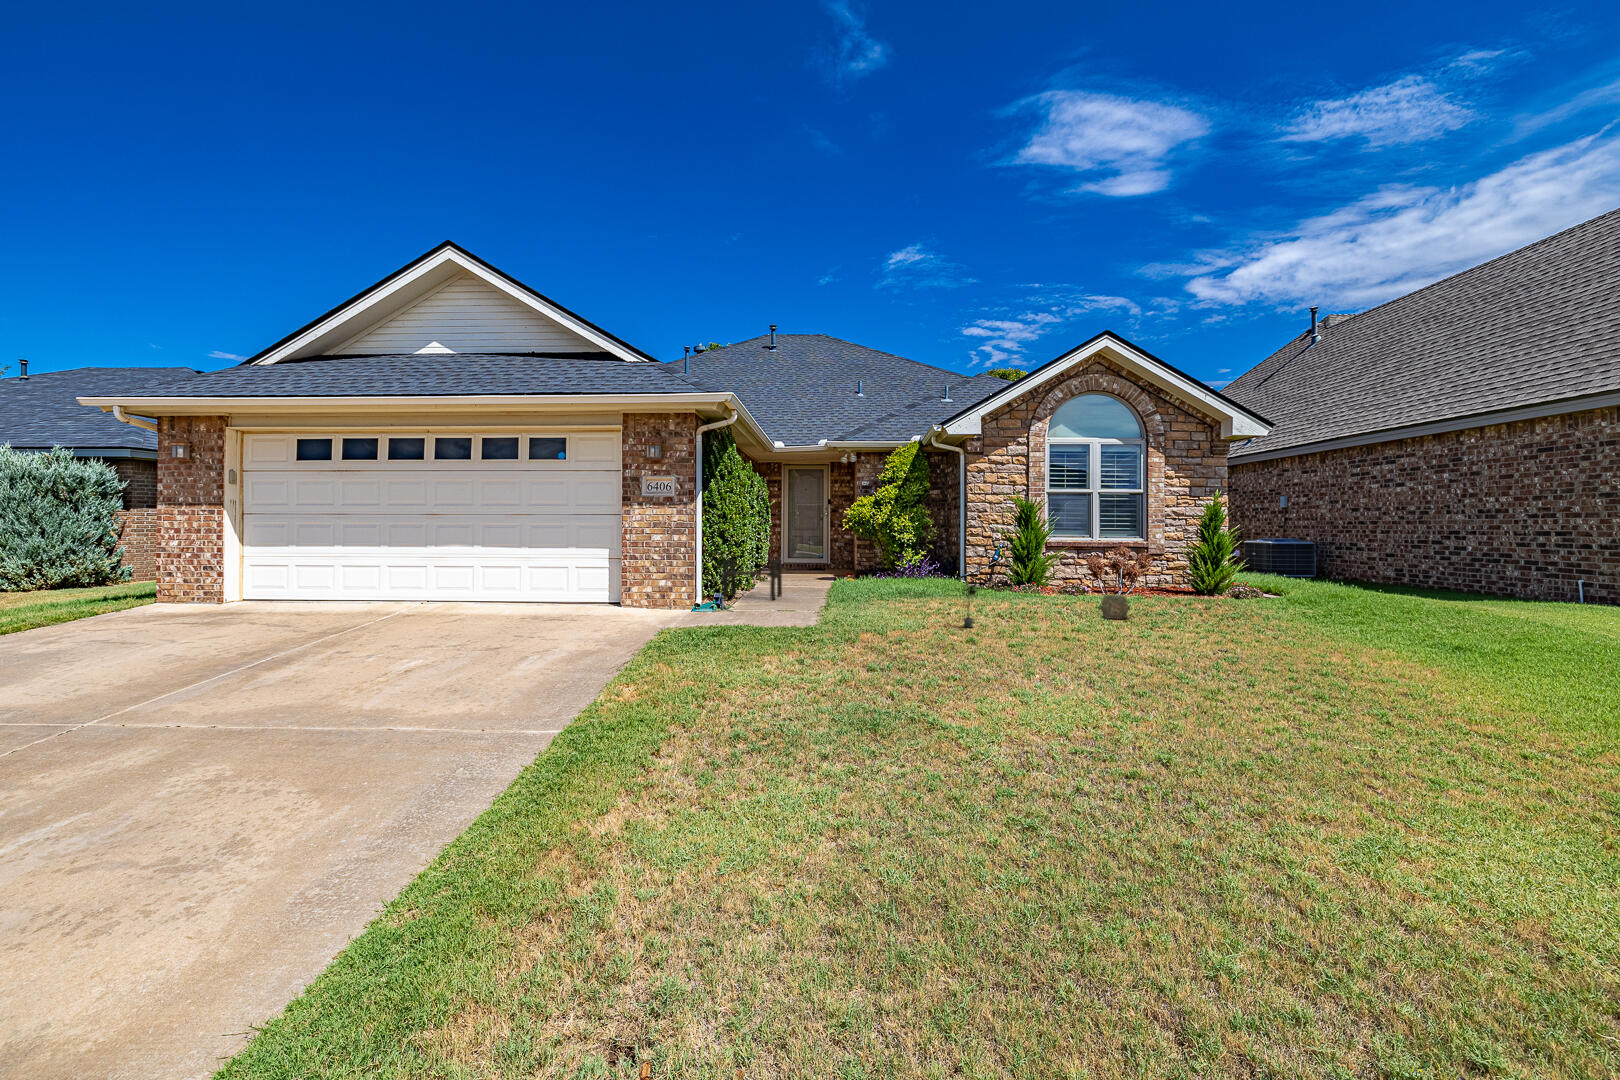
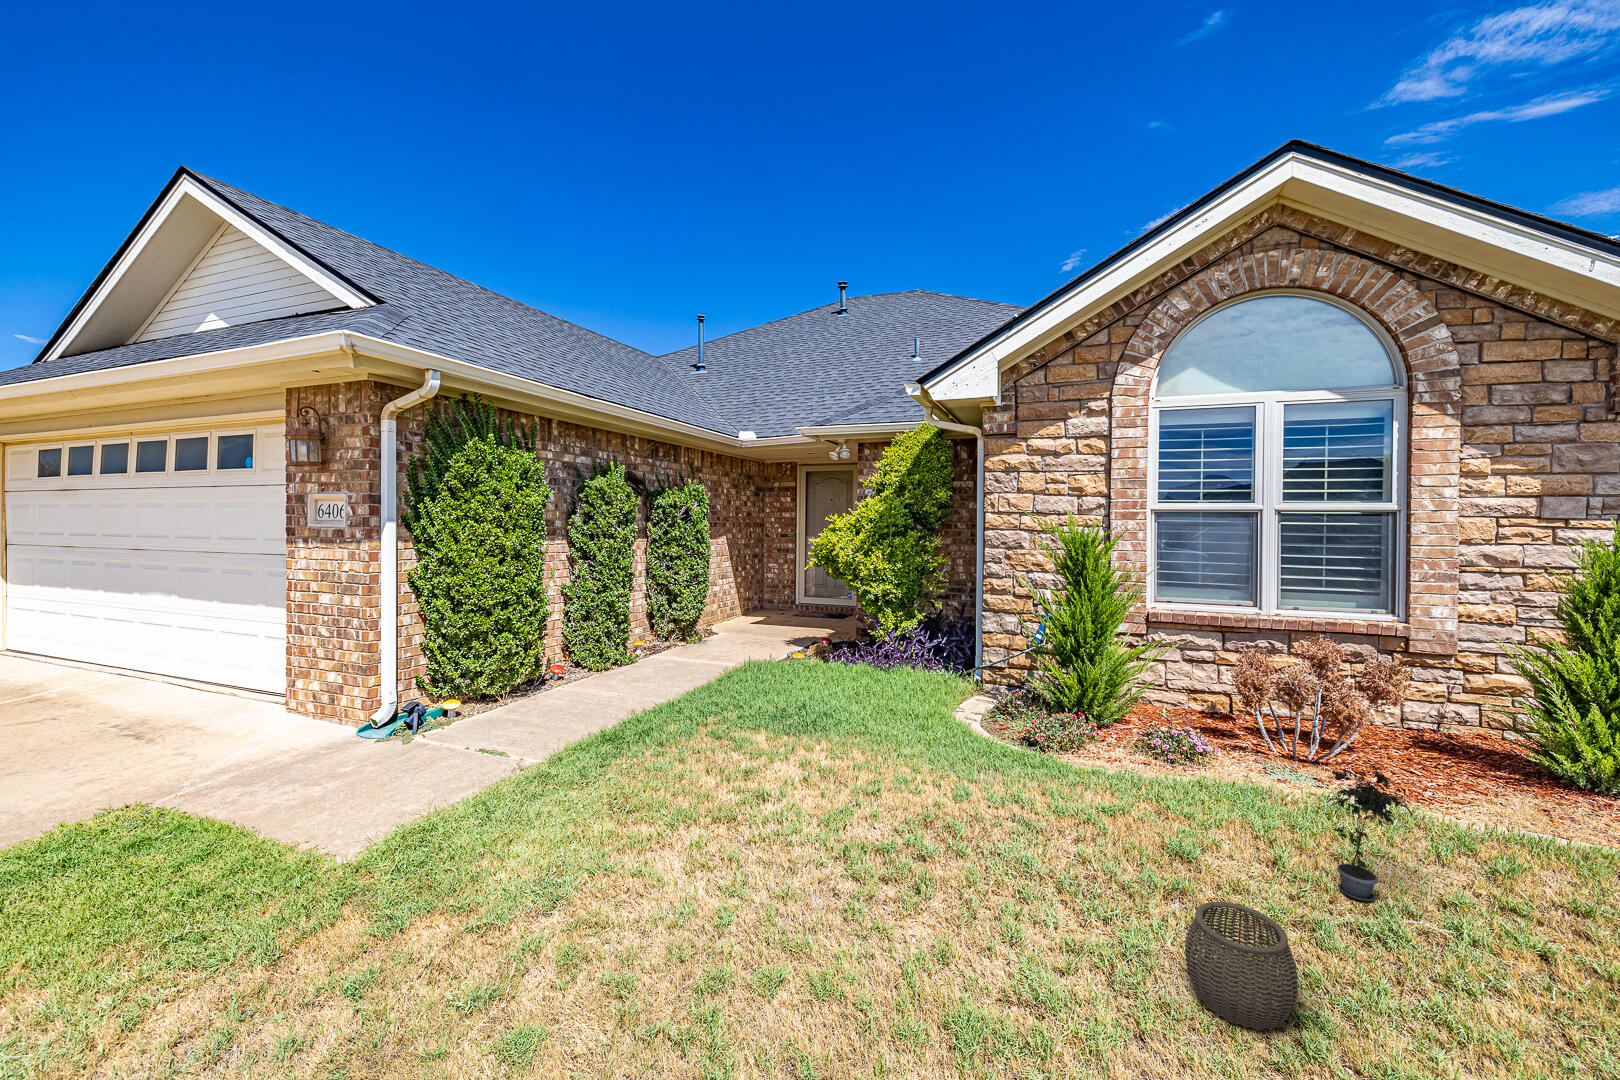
bench: present [723,559,782,600] -> none [483,632,595,720]
potted plant: present [962,581,980,628] -> present [1327,765,1412,902]

